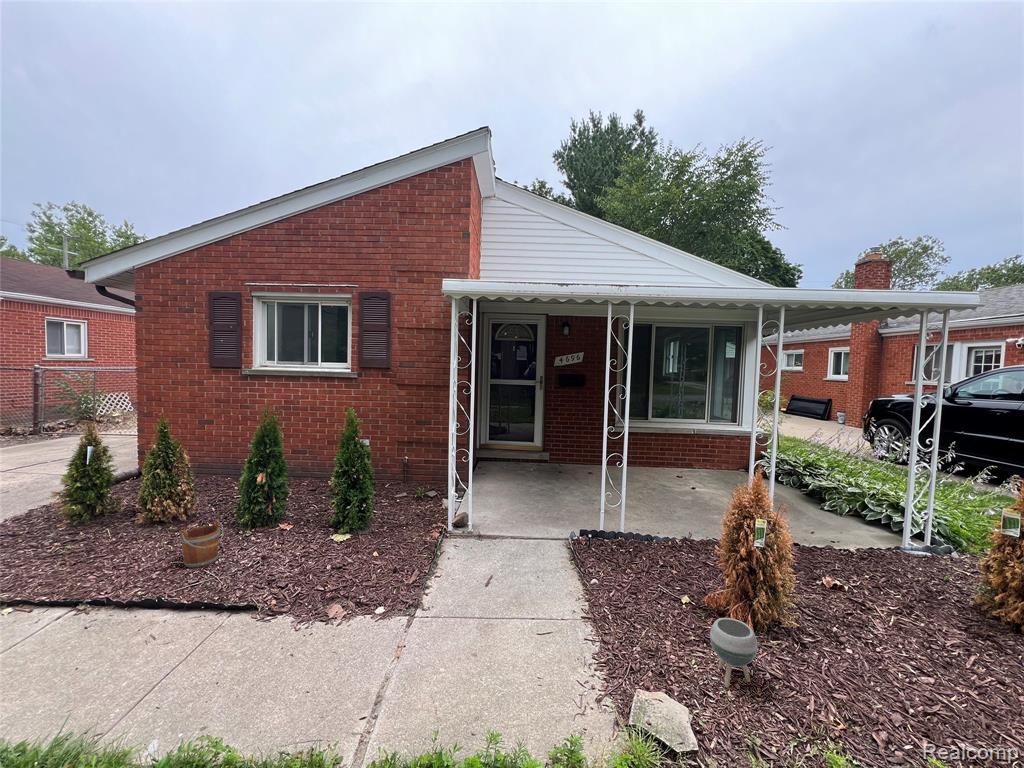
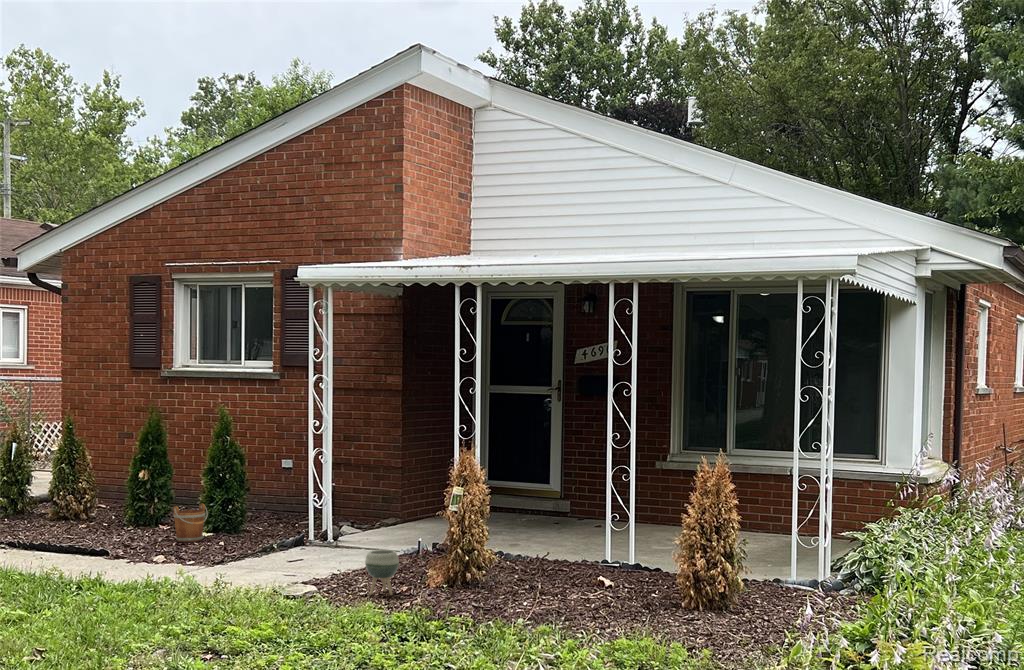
bucket: present [180,519,223,568] -> present [174,504,207,542]

